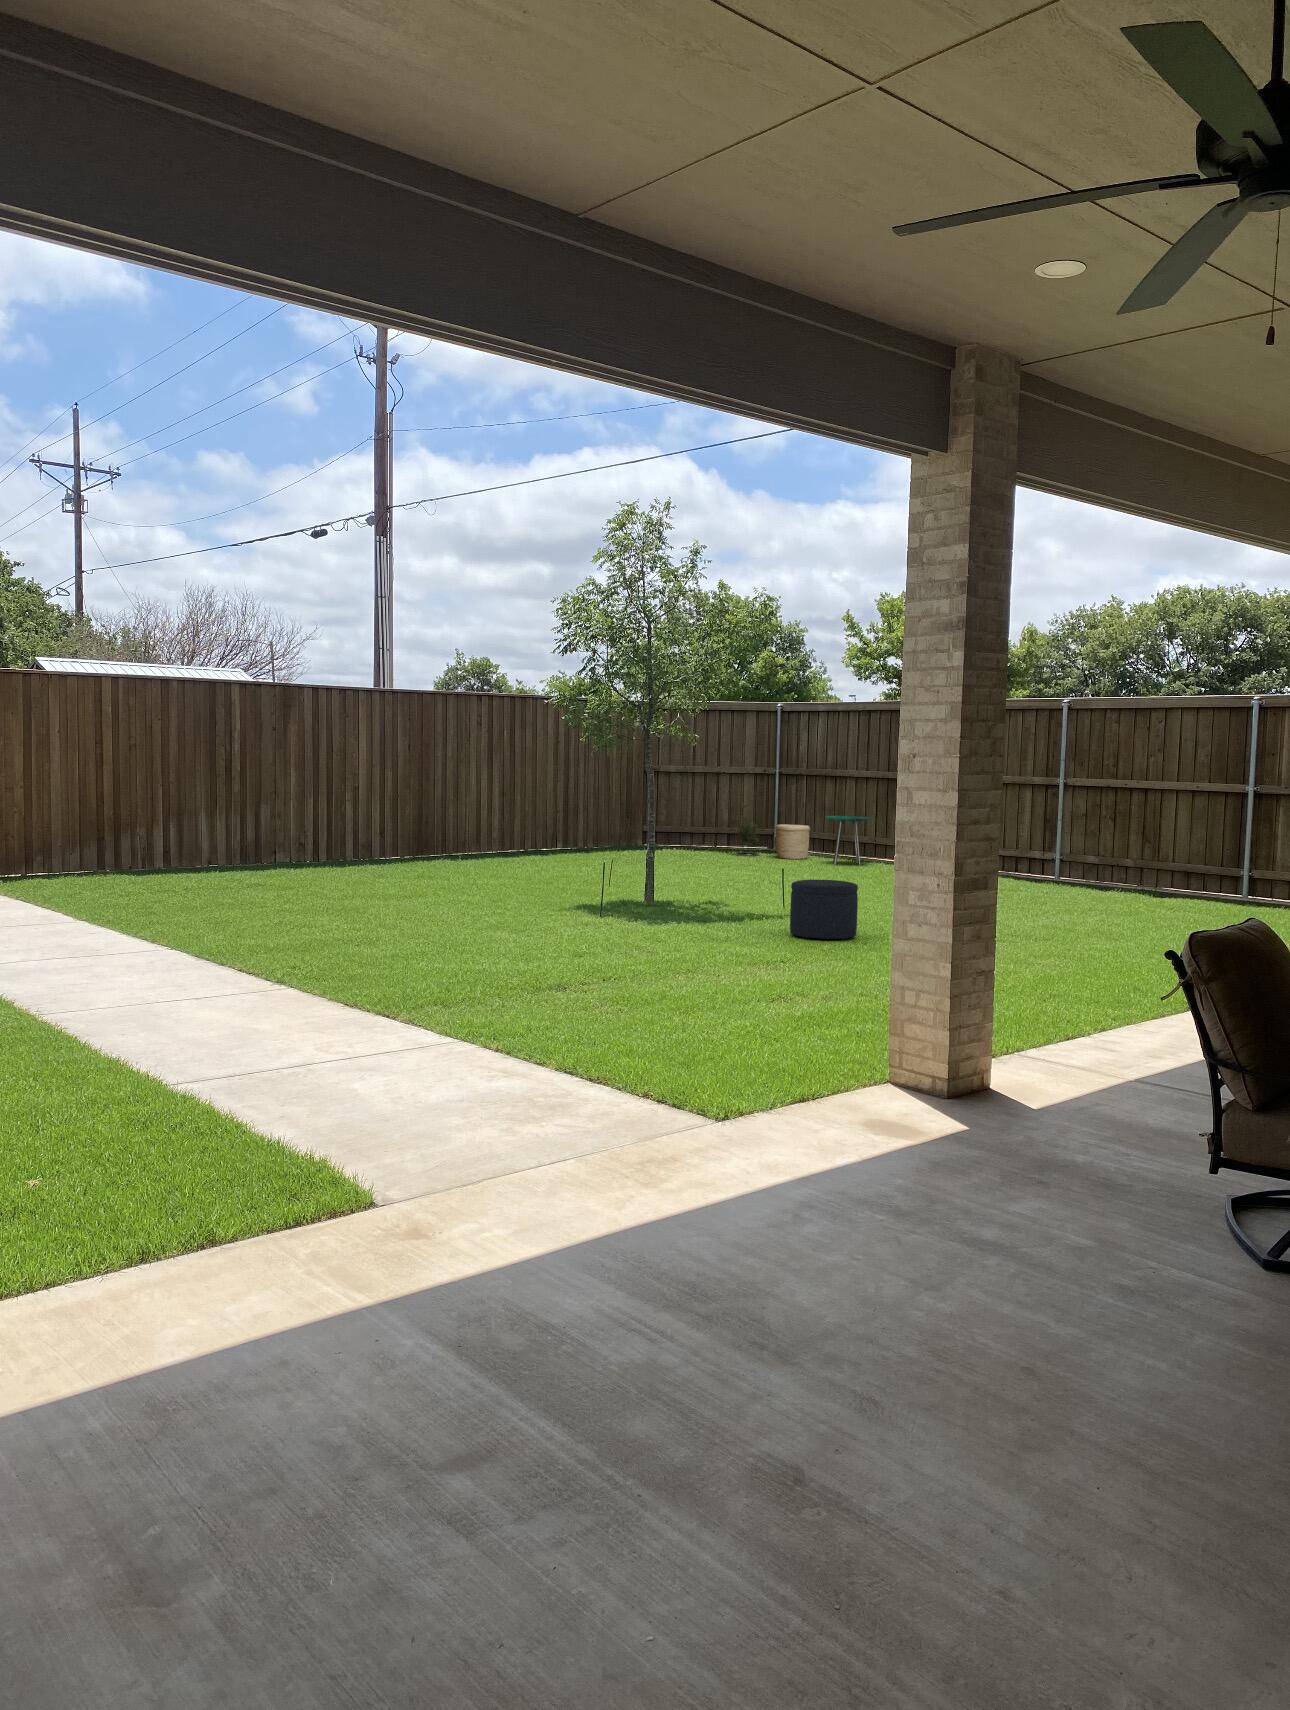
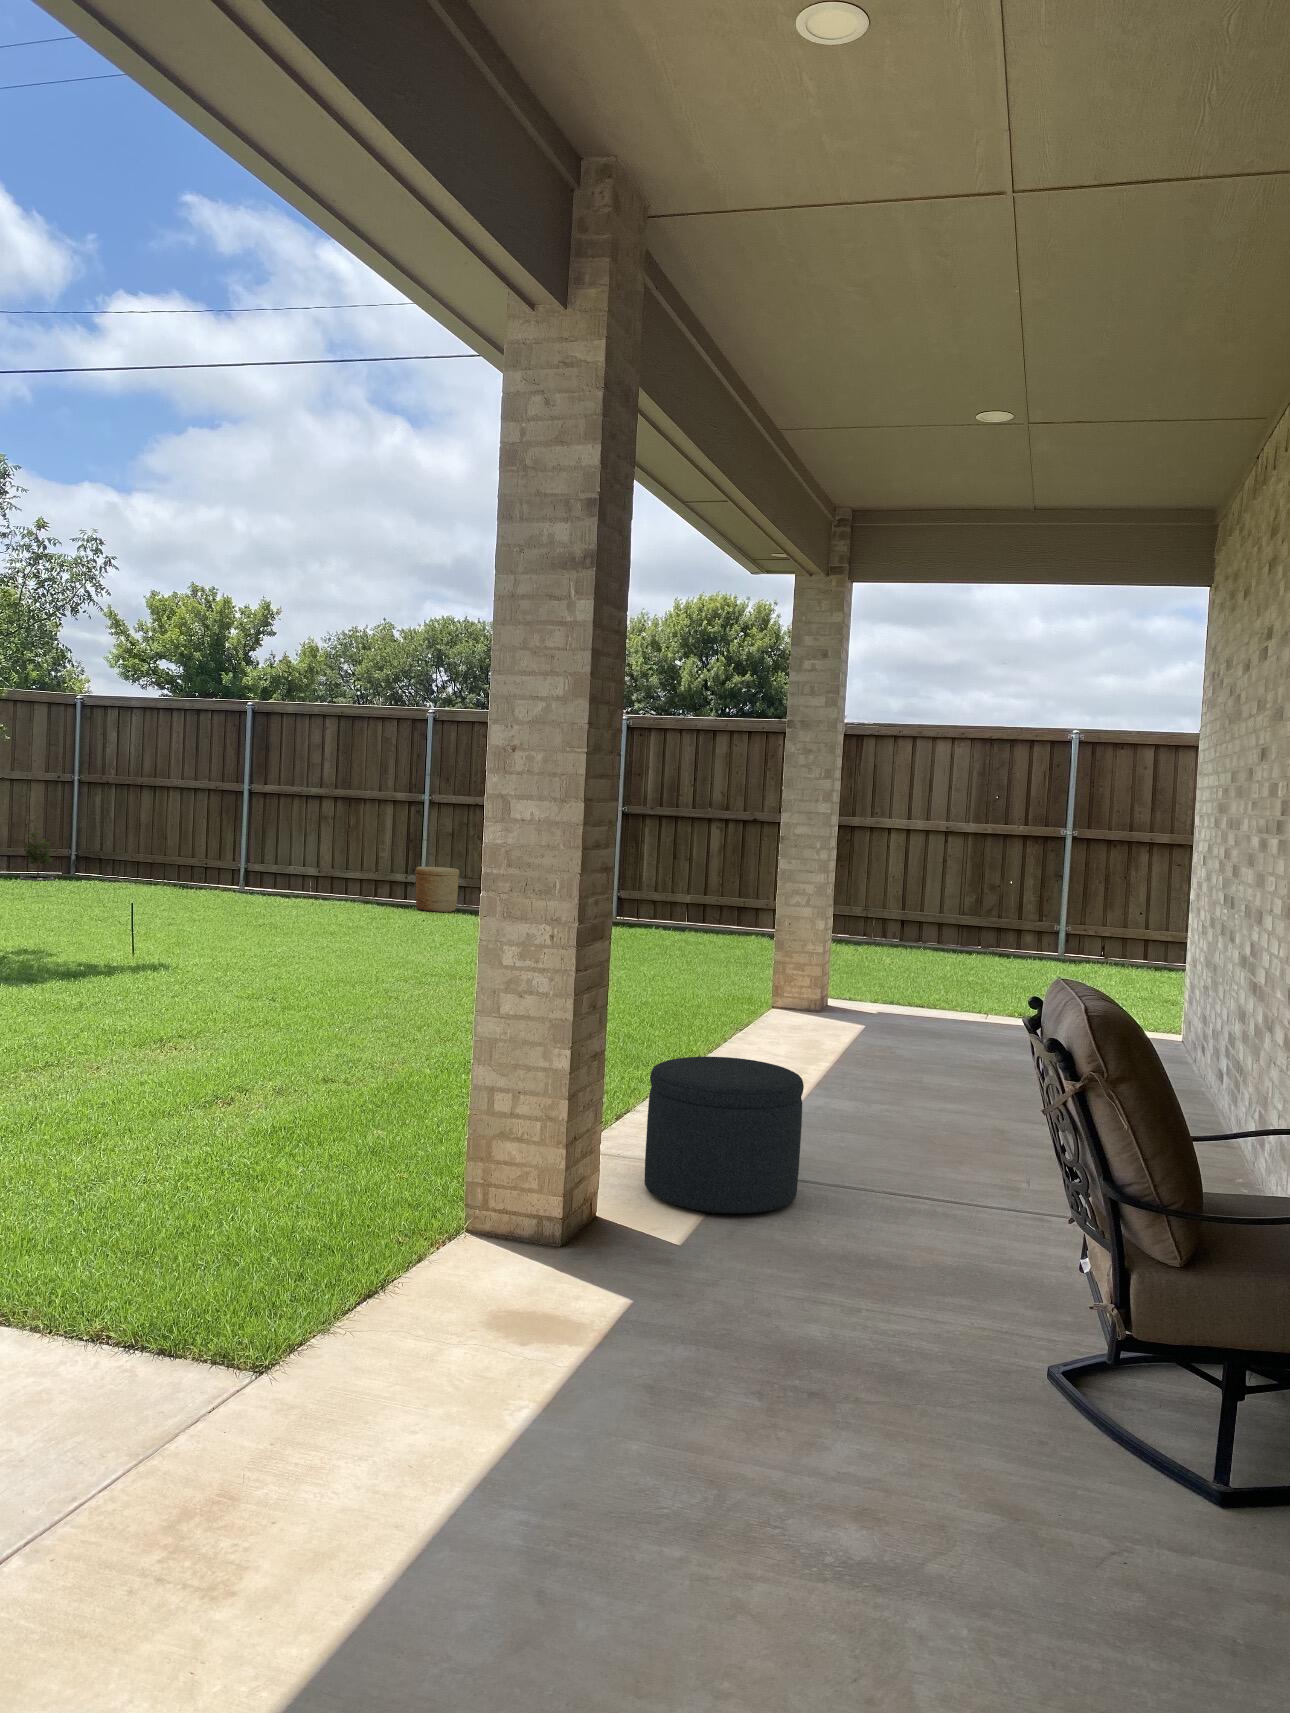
side table: present [826,816,871,866] -> none [144,832,201,891]
woven basket: present [775,824,810,859] -> present [415,867,459,912]
ottoman: present [790,880,858,940] -> present [644,1057,804,1214]

